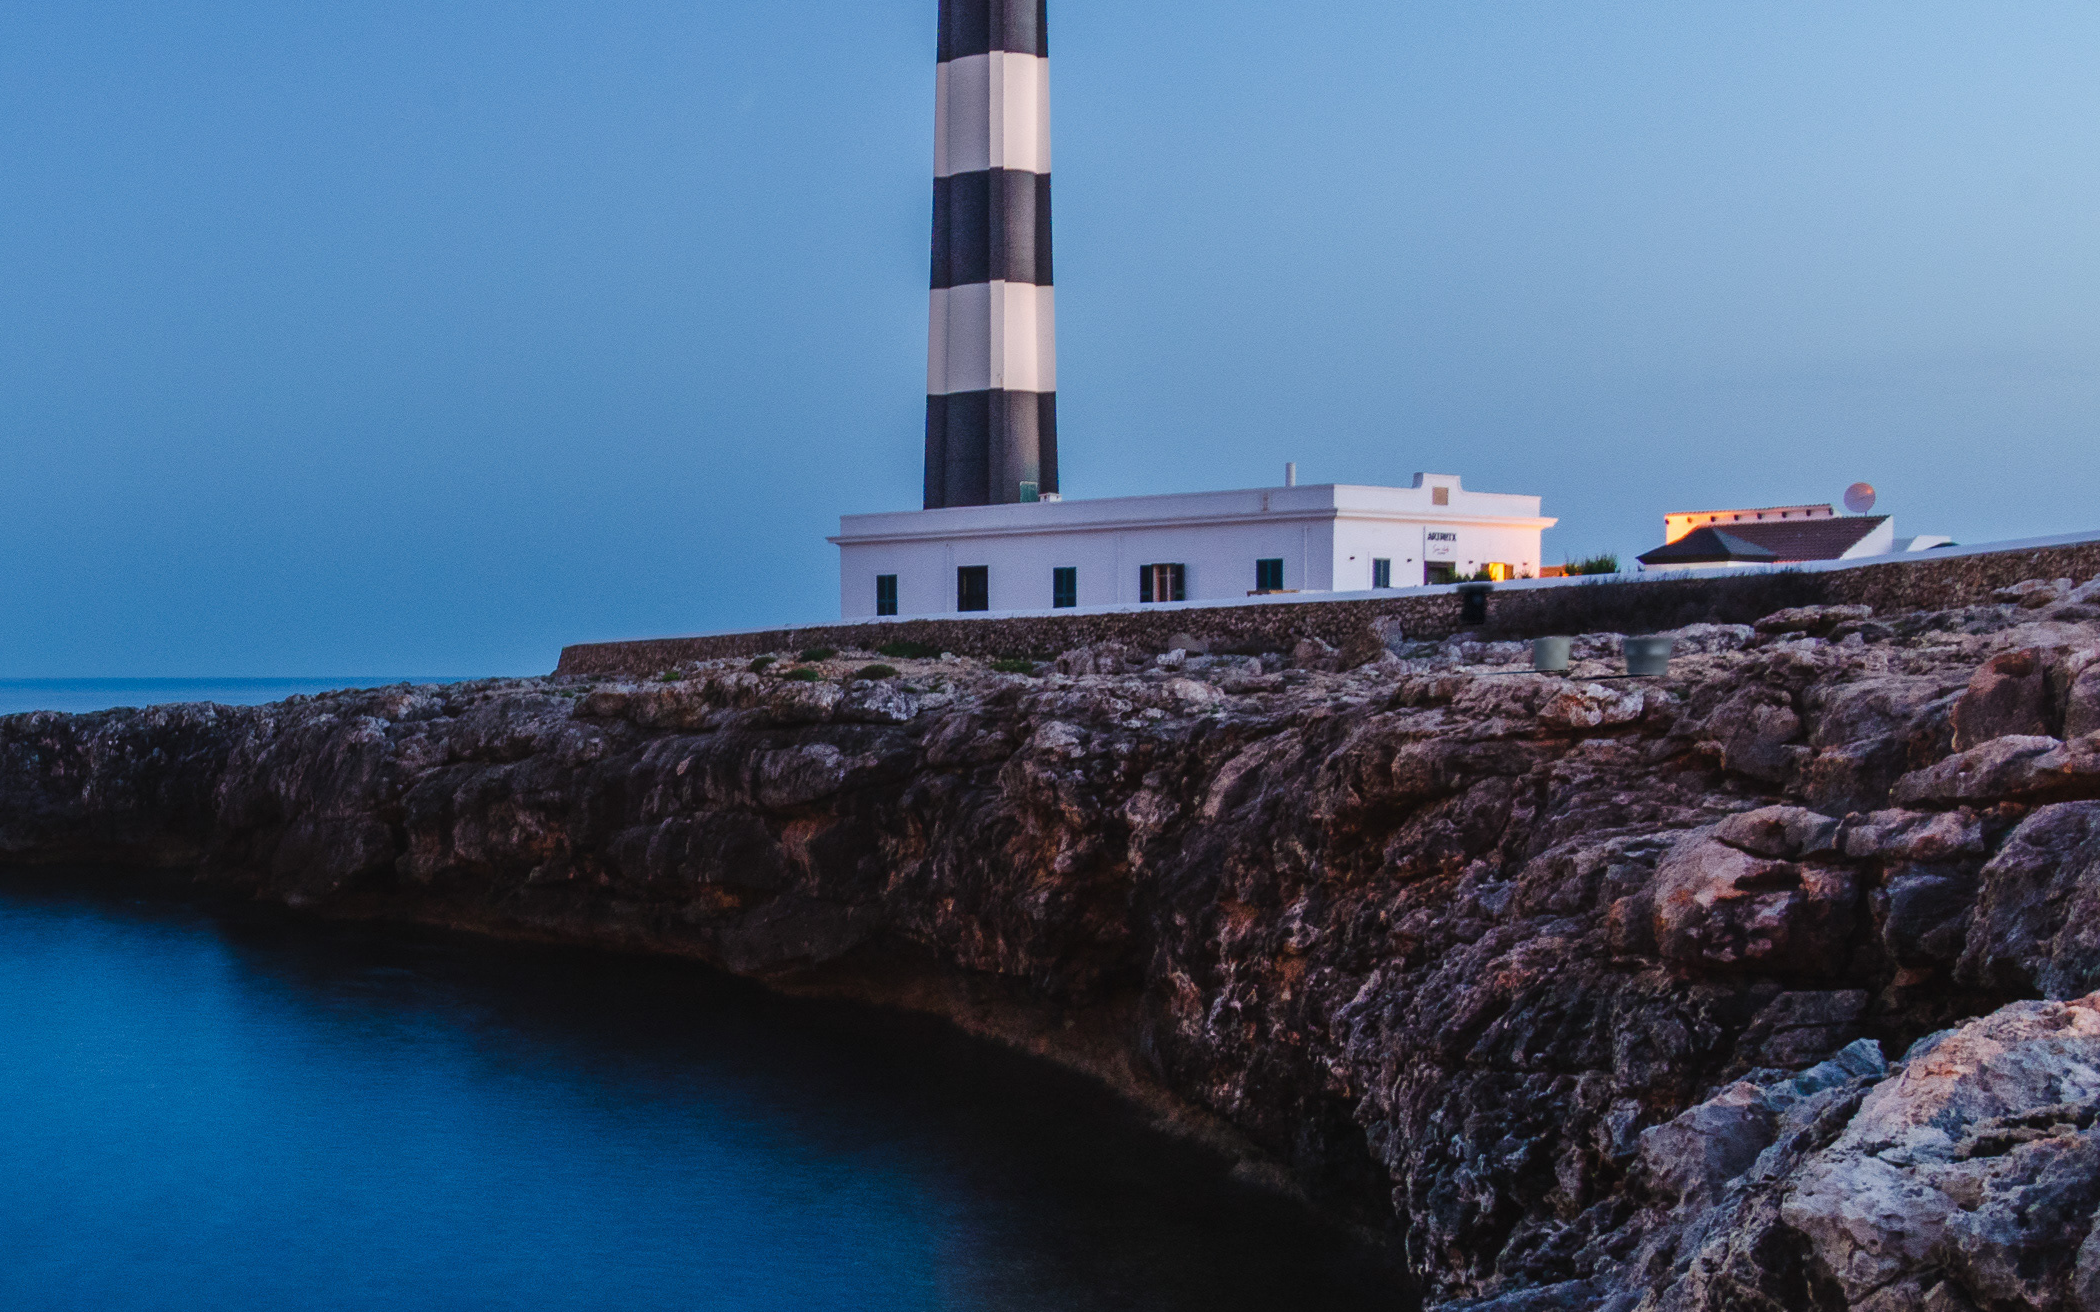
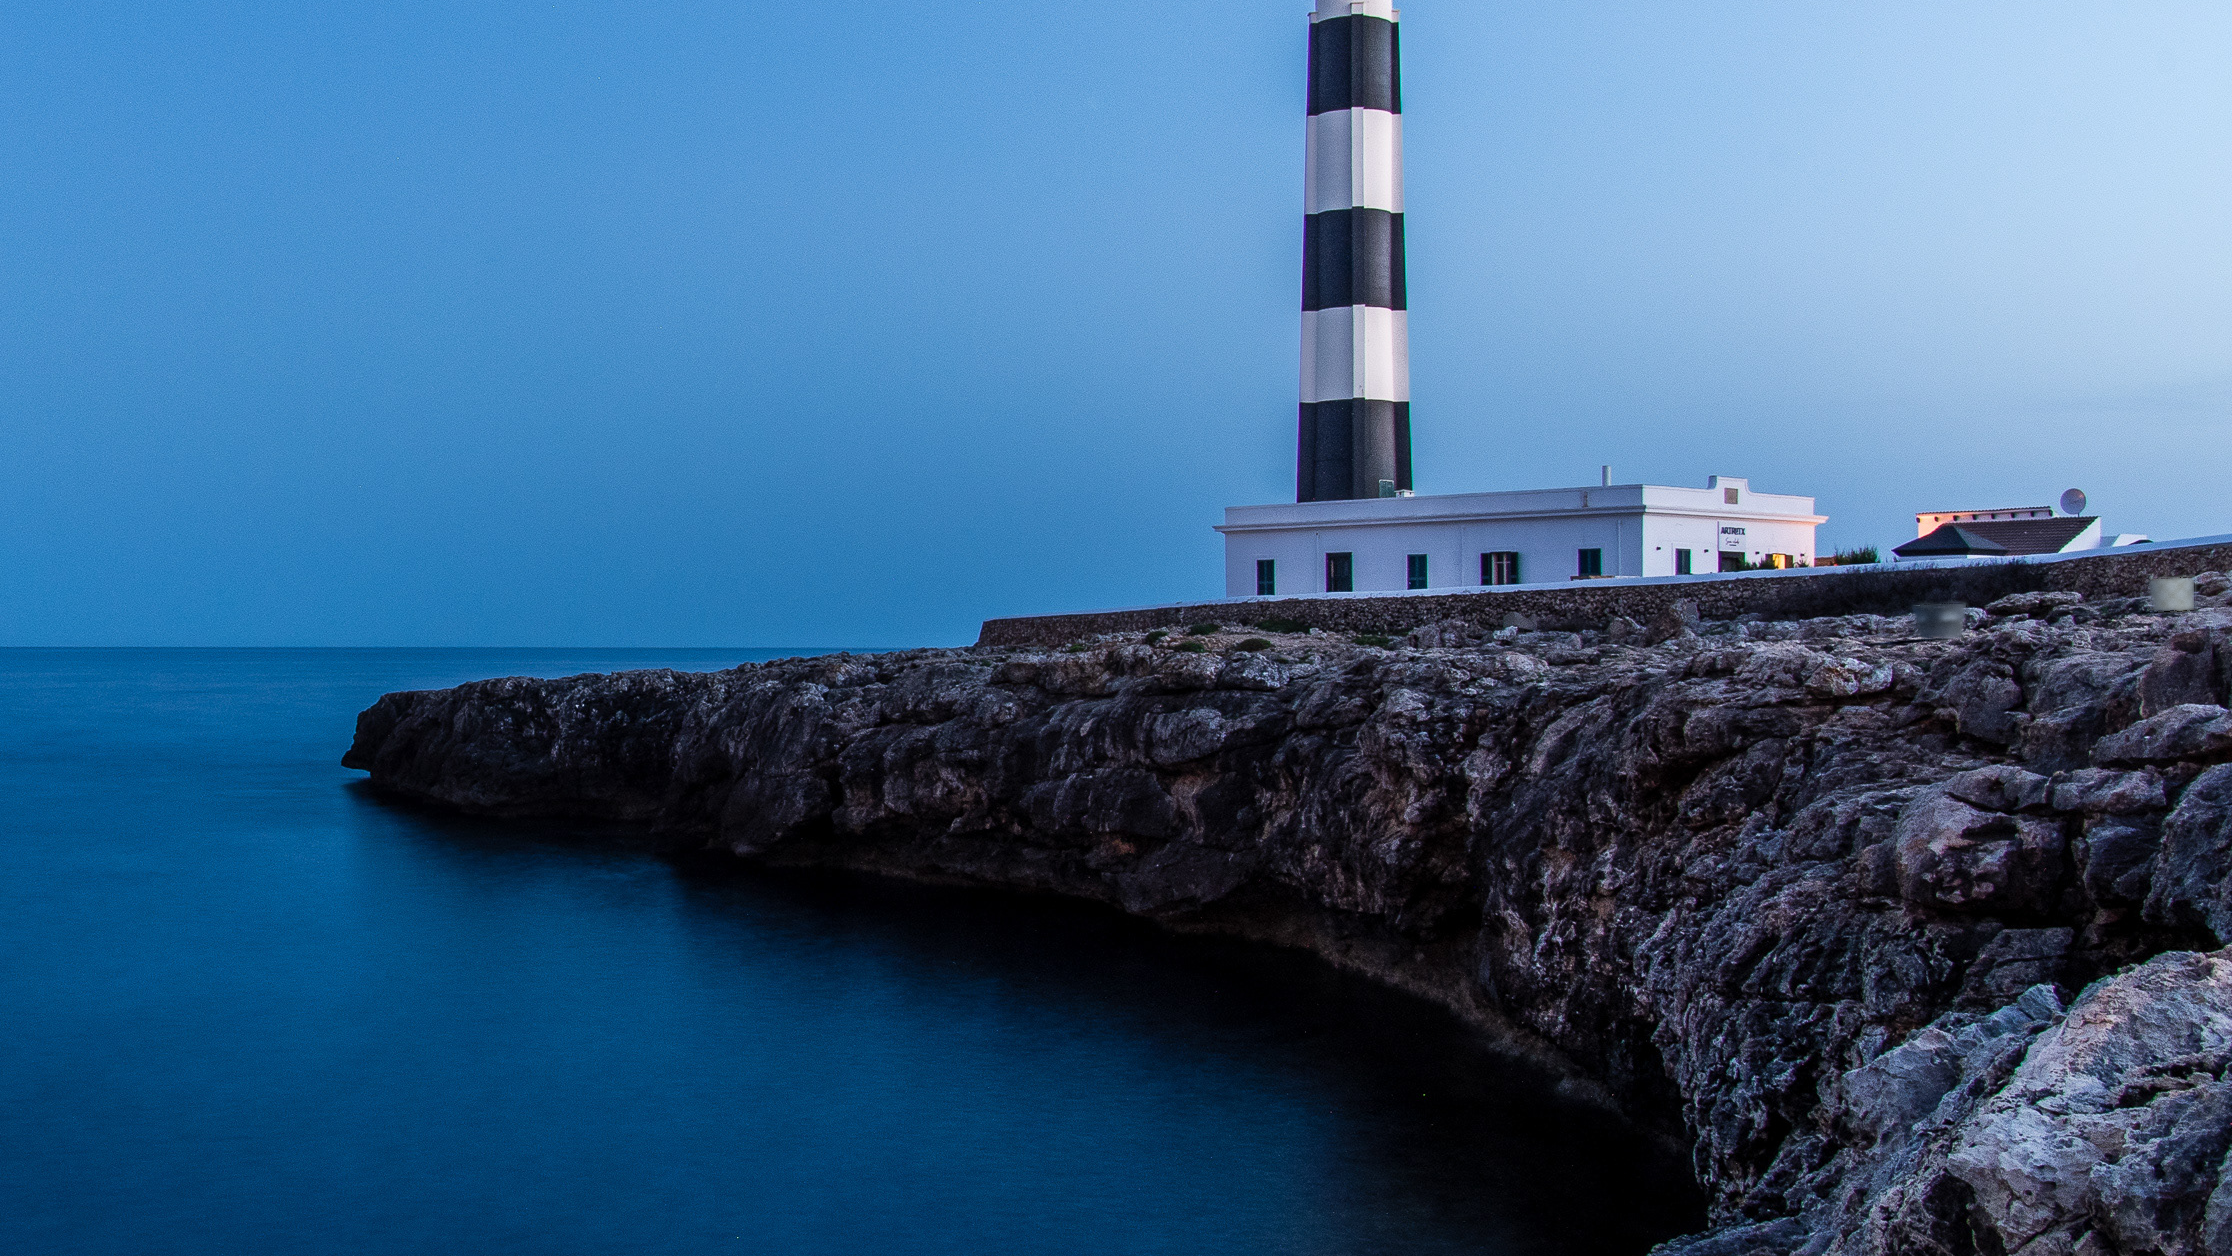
backpack: present [1456,583,1494,624] -> none [1780,557,1820,595]
planter: present [1533,638,1570,671] -> present [2149,578,2194,611]

